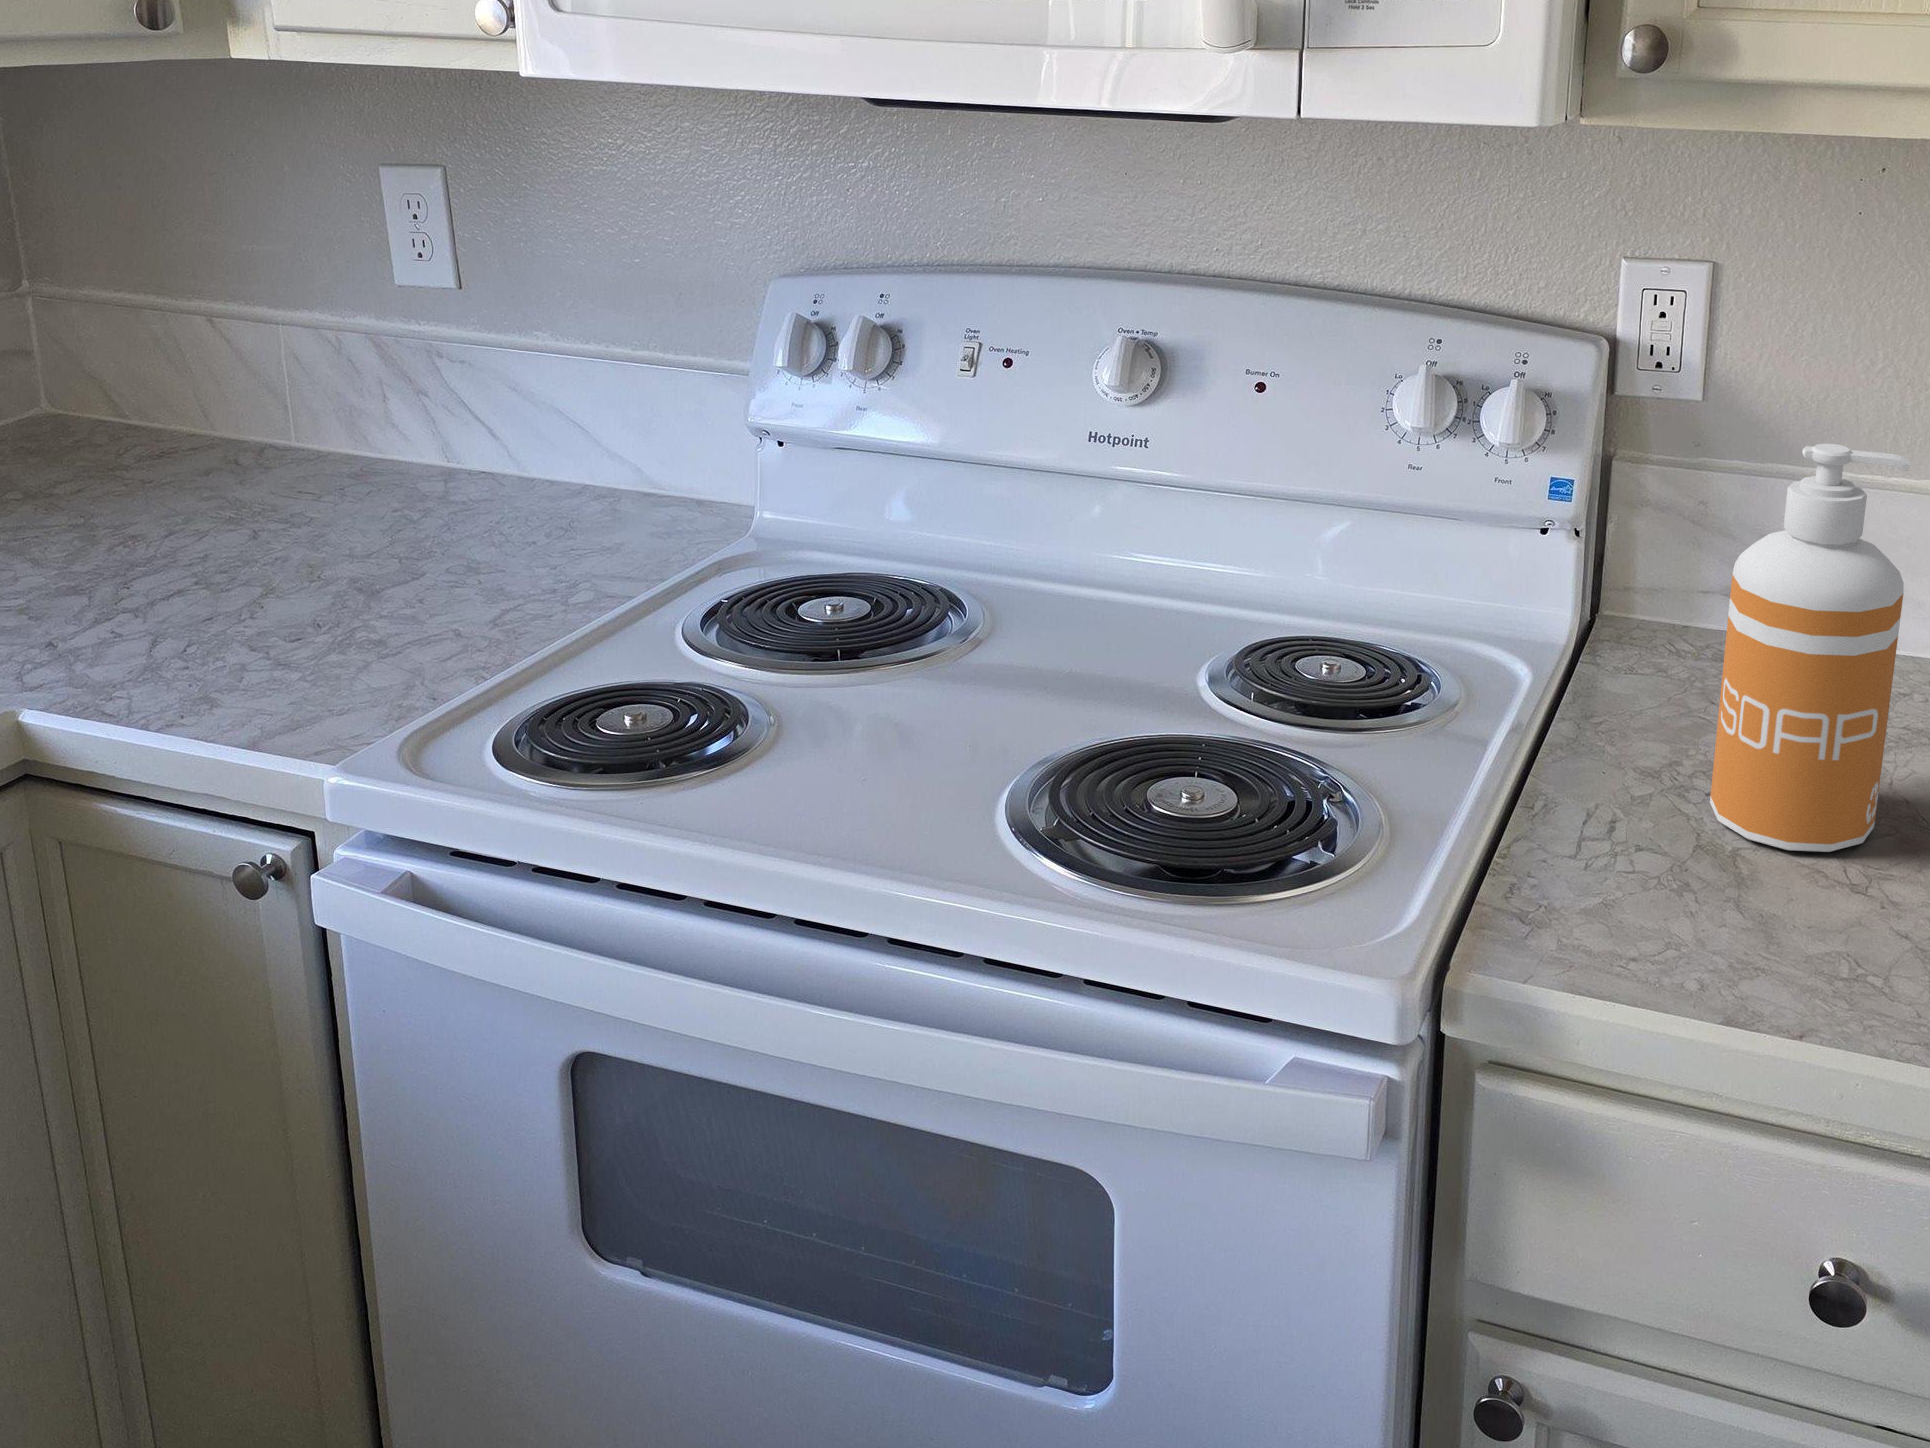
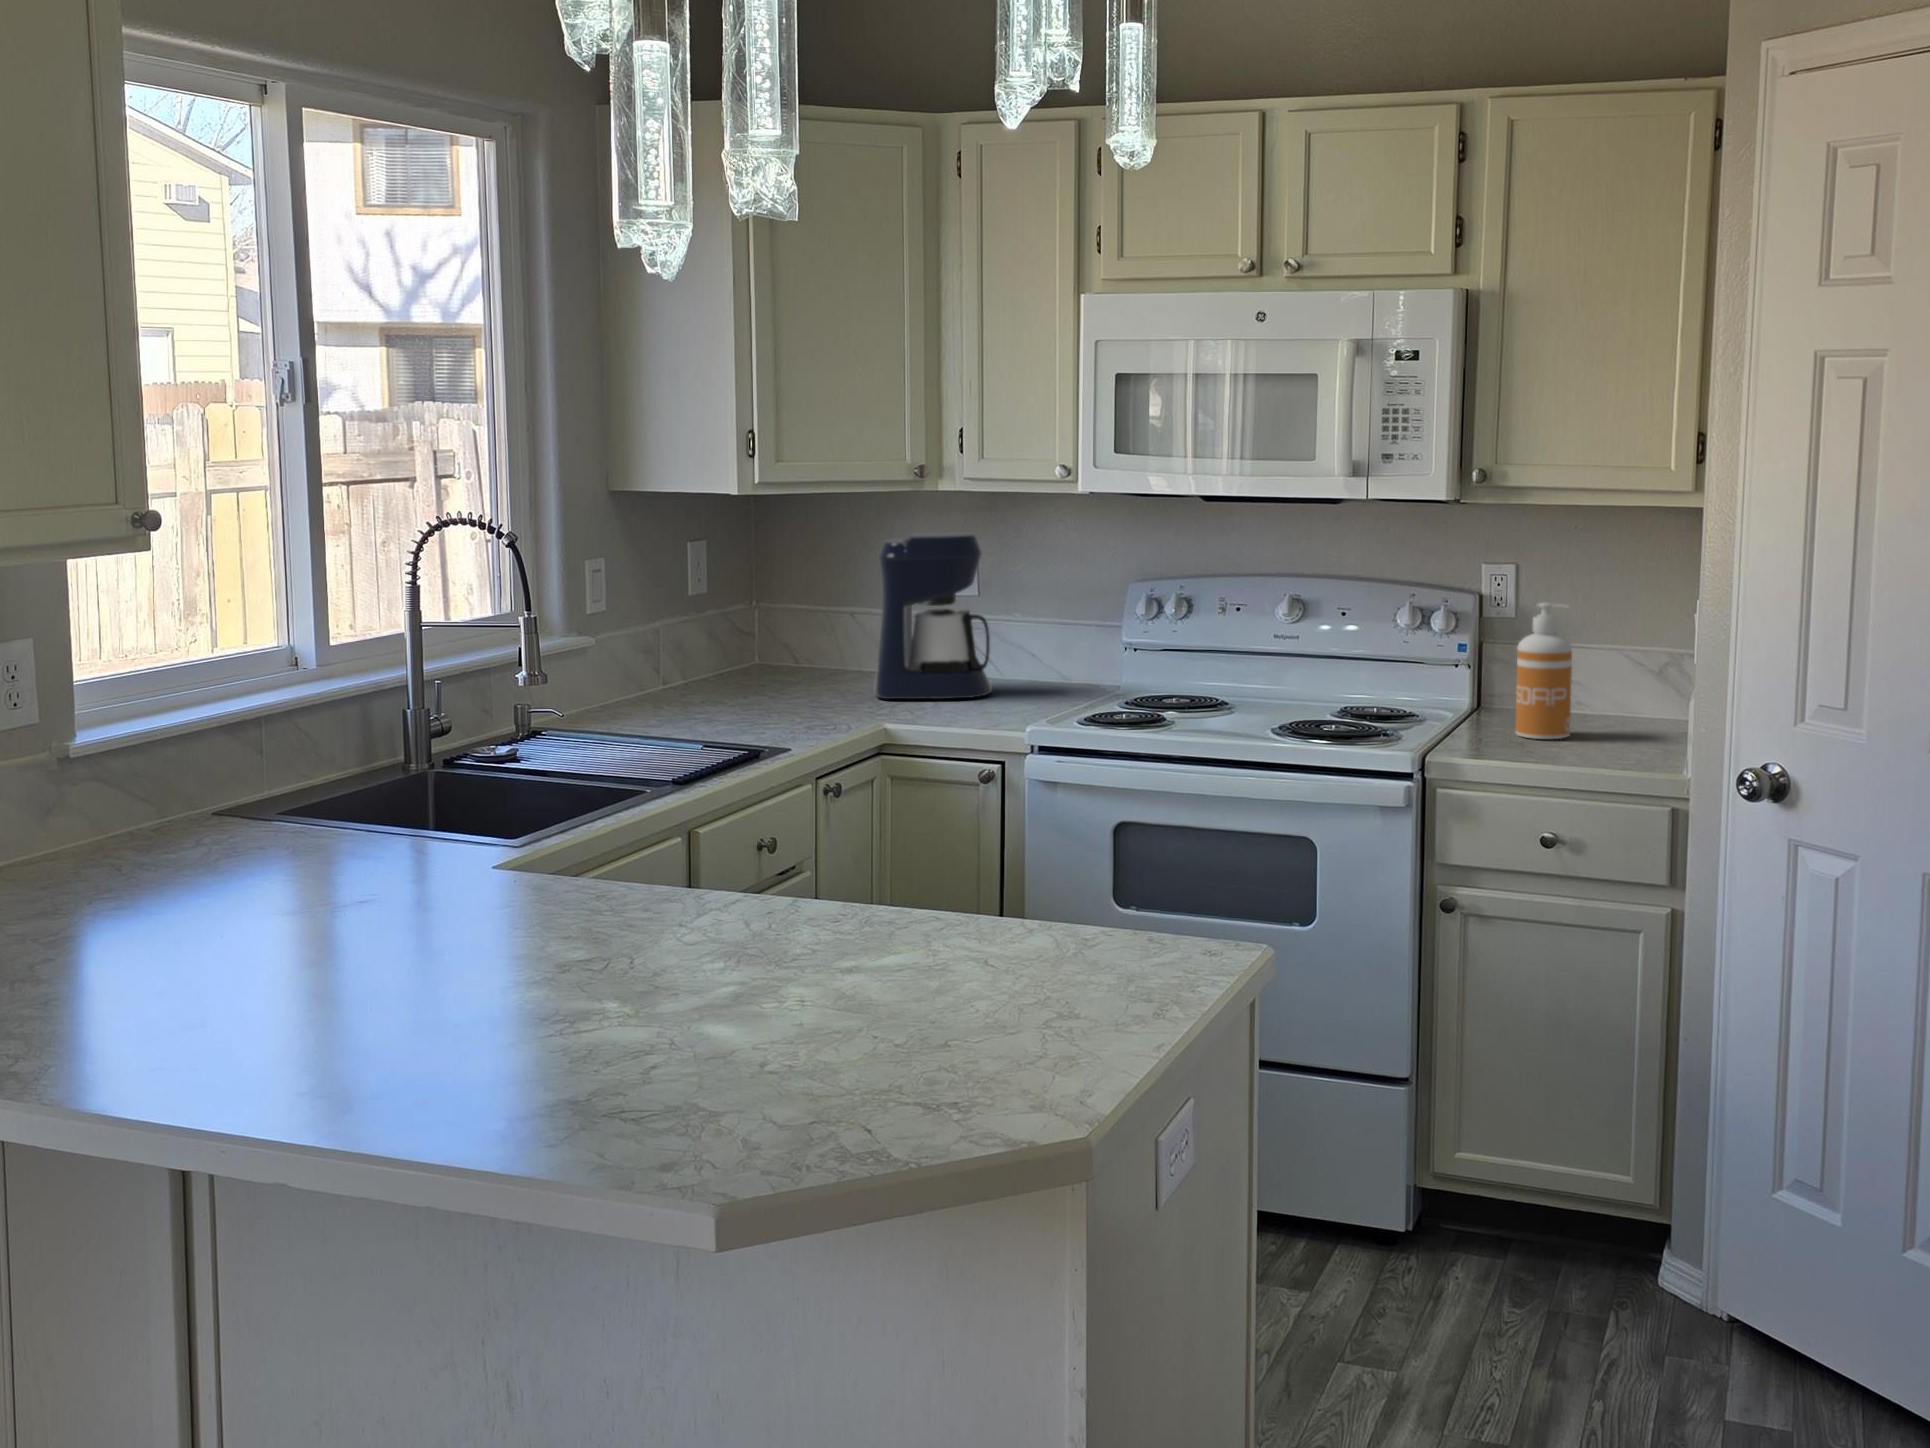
coffee maker: none [101,154,440,574] -> present [874,532,992,699]

